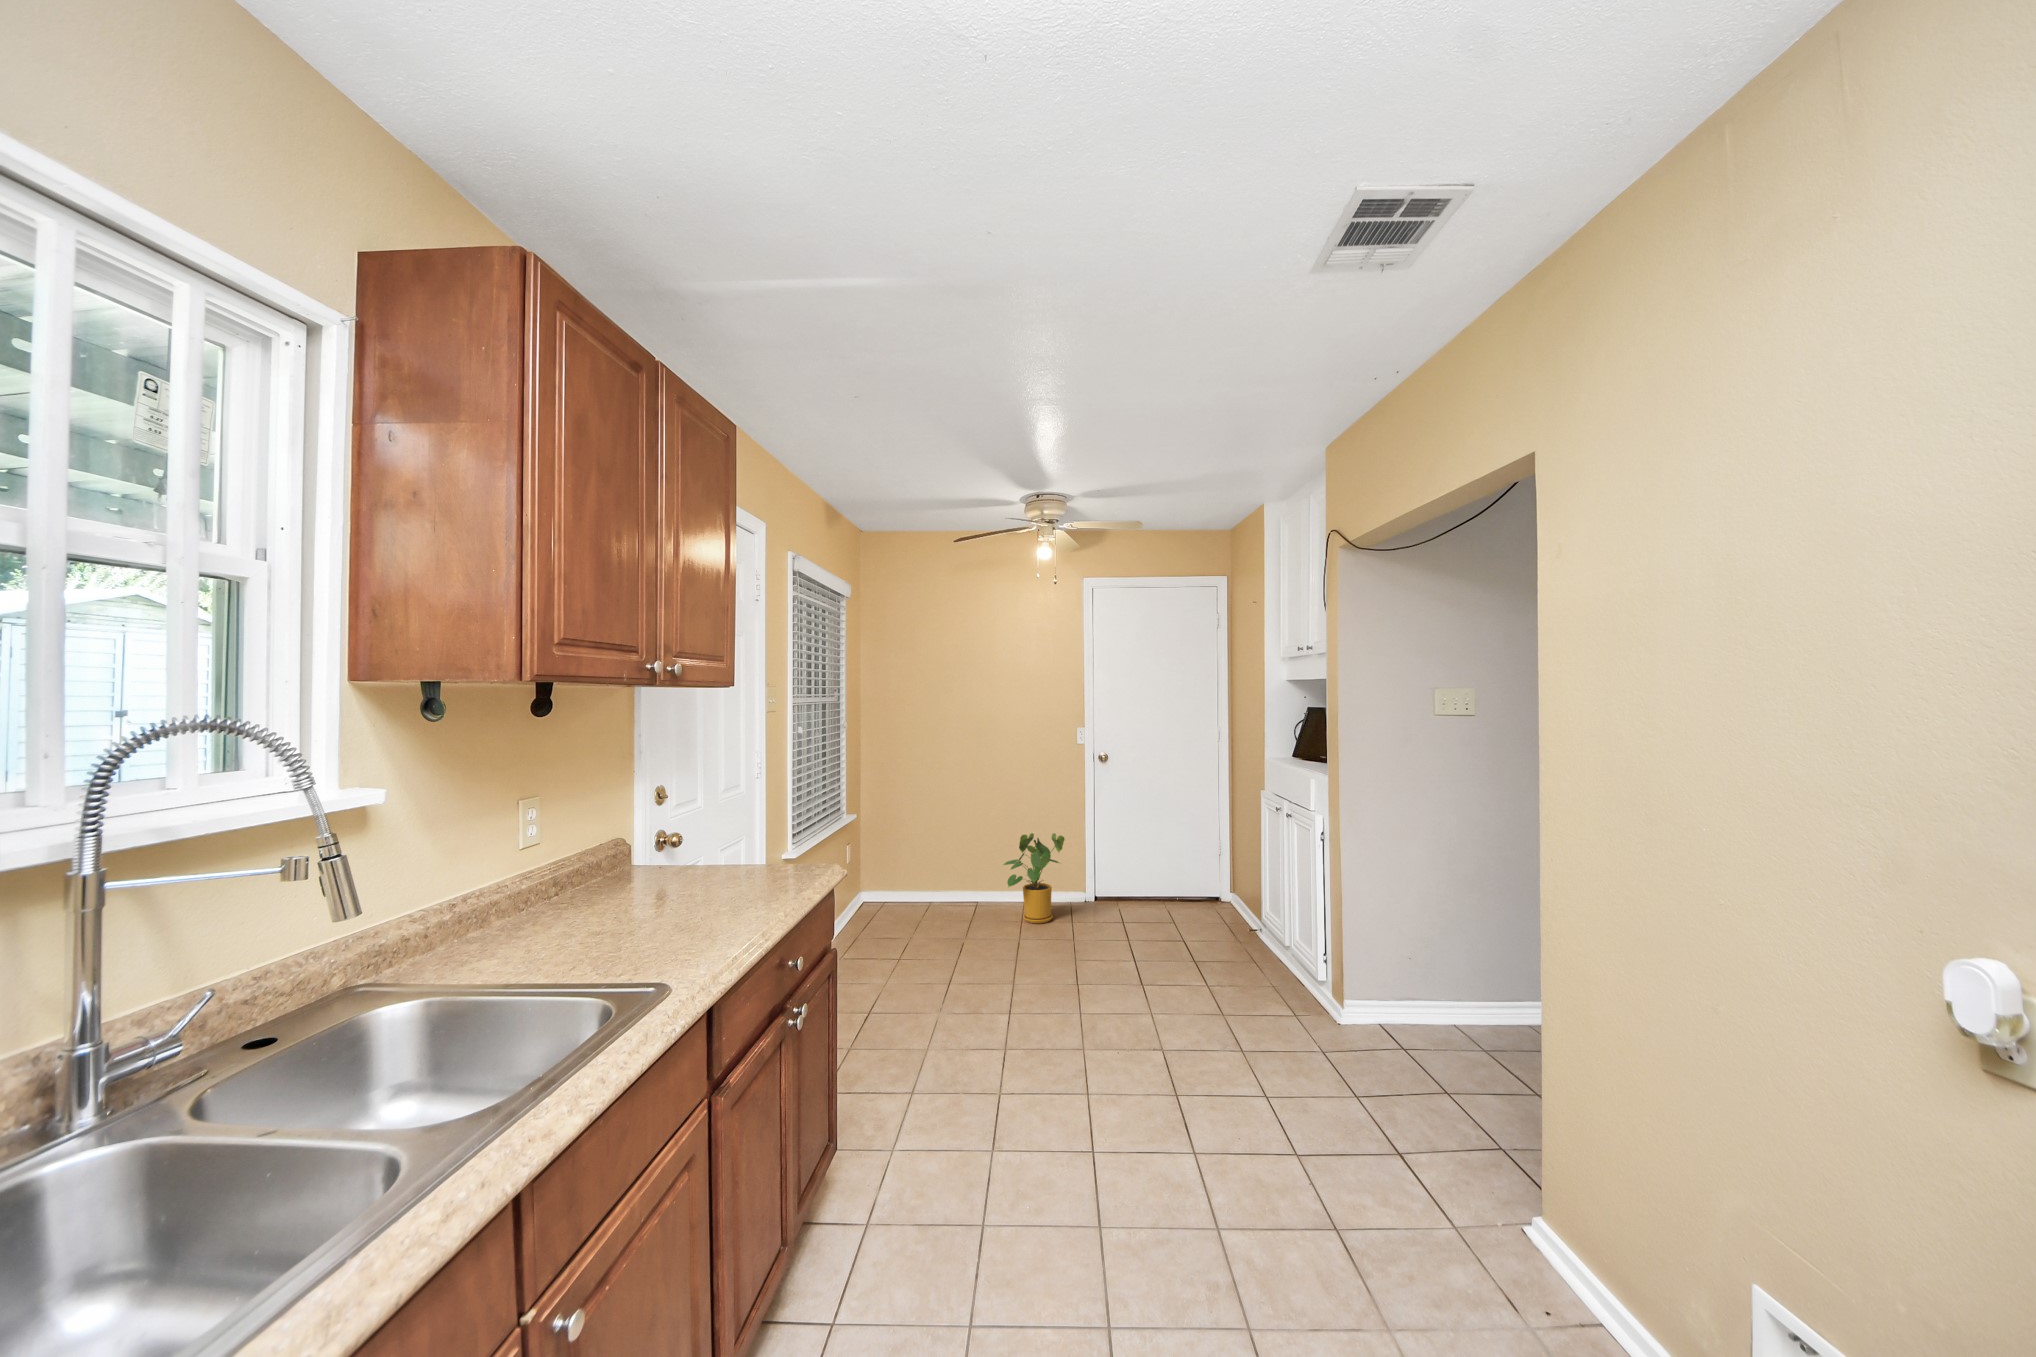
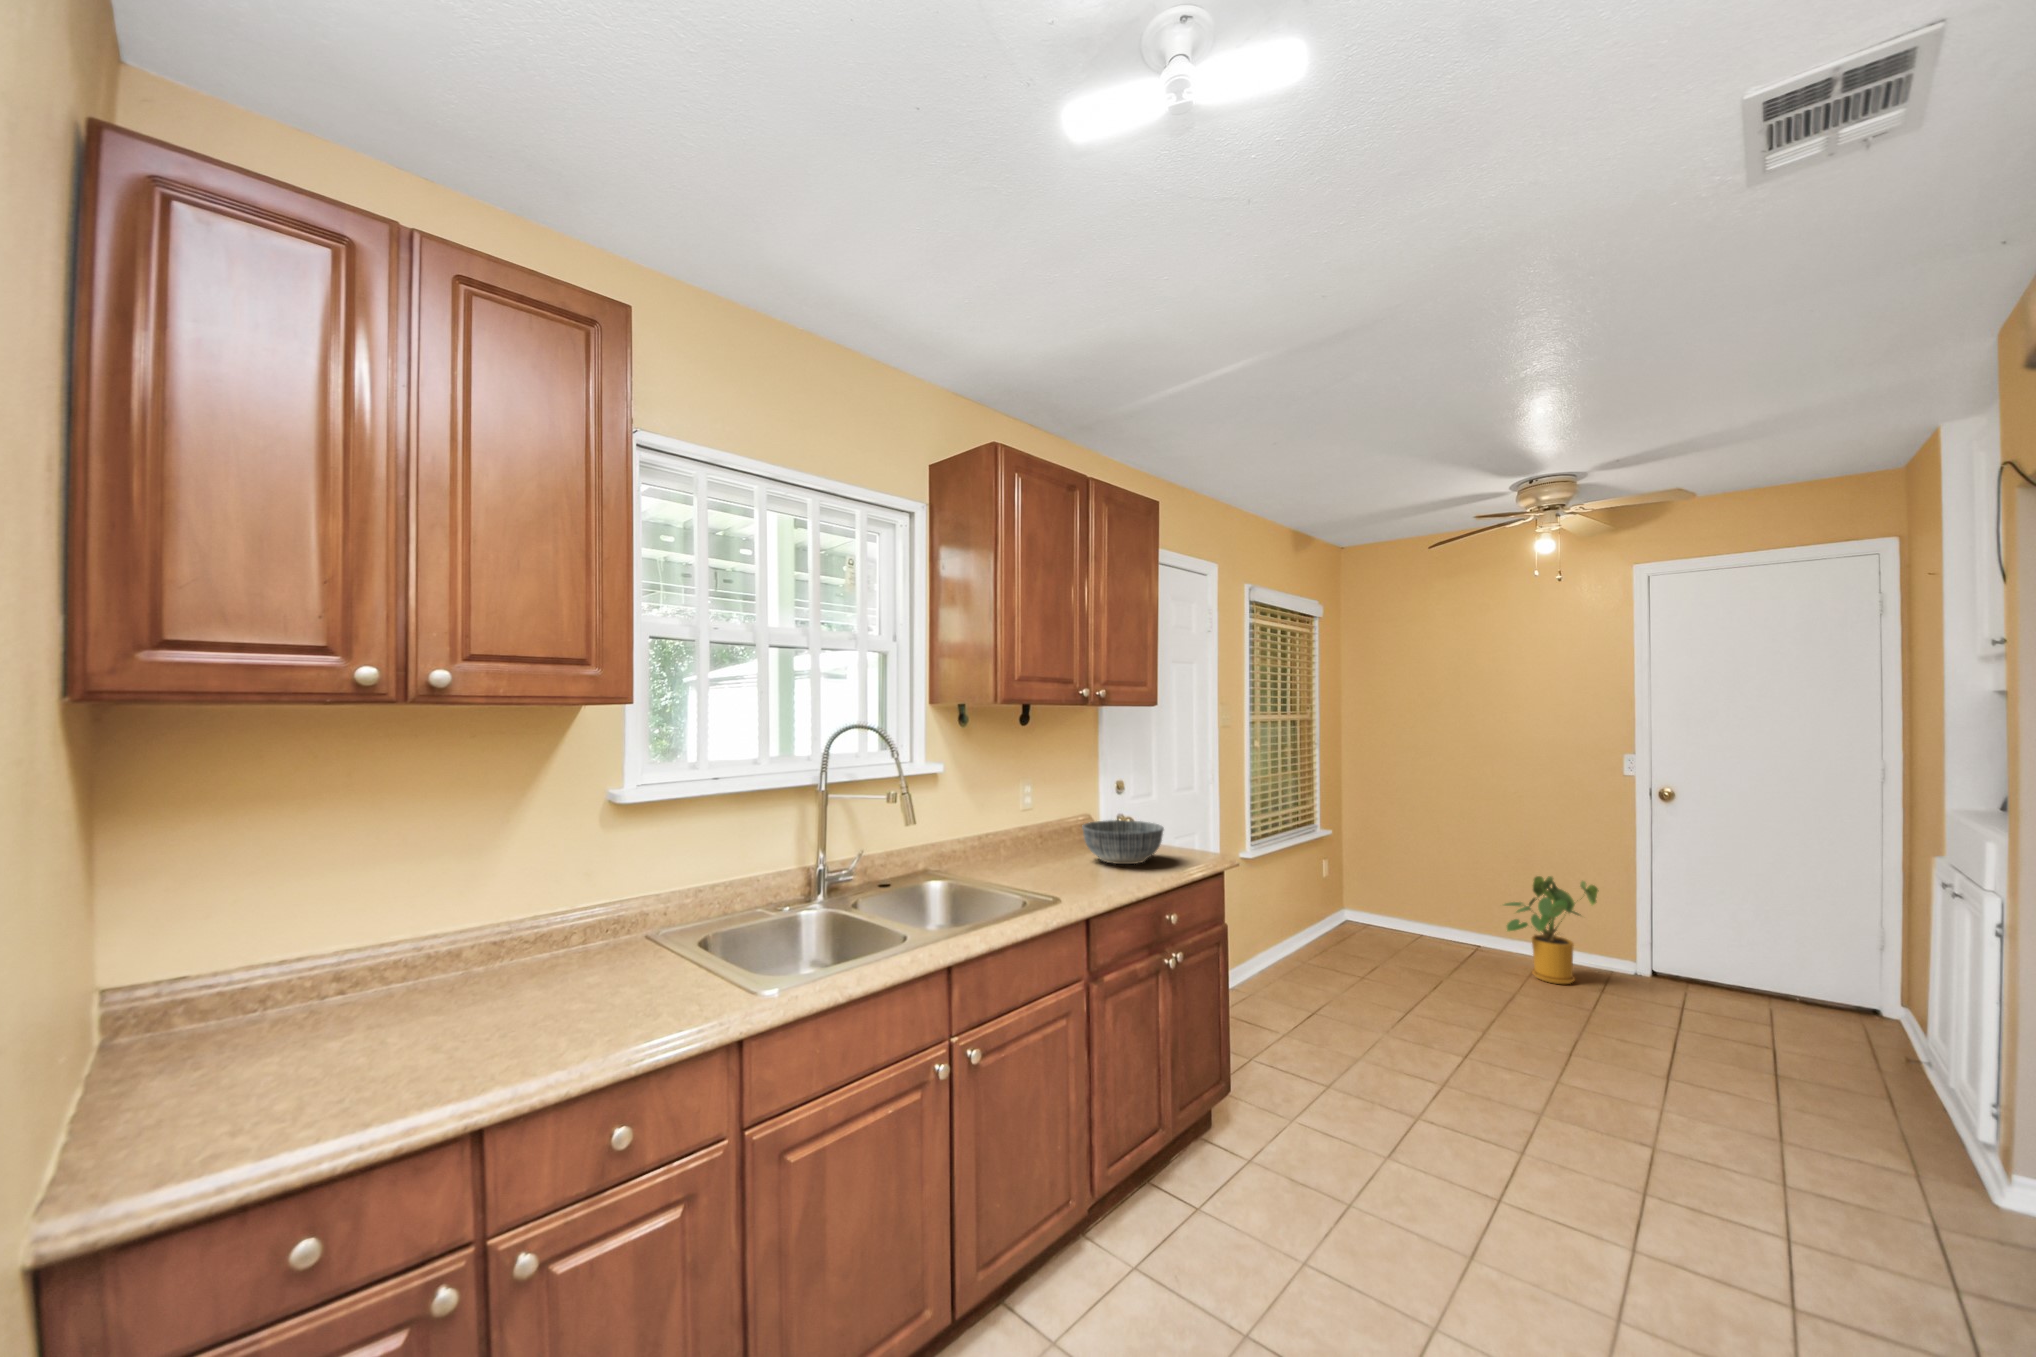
bowl: none [643,839,763,903] -> present [1082,820,1164,864]

